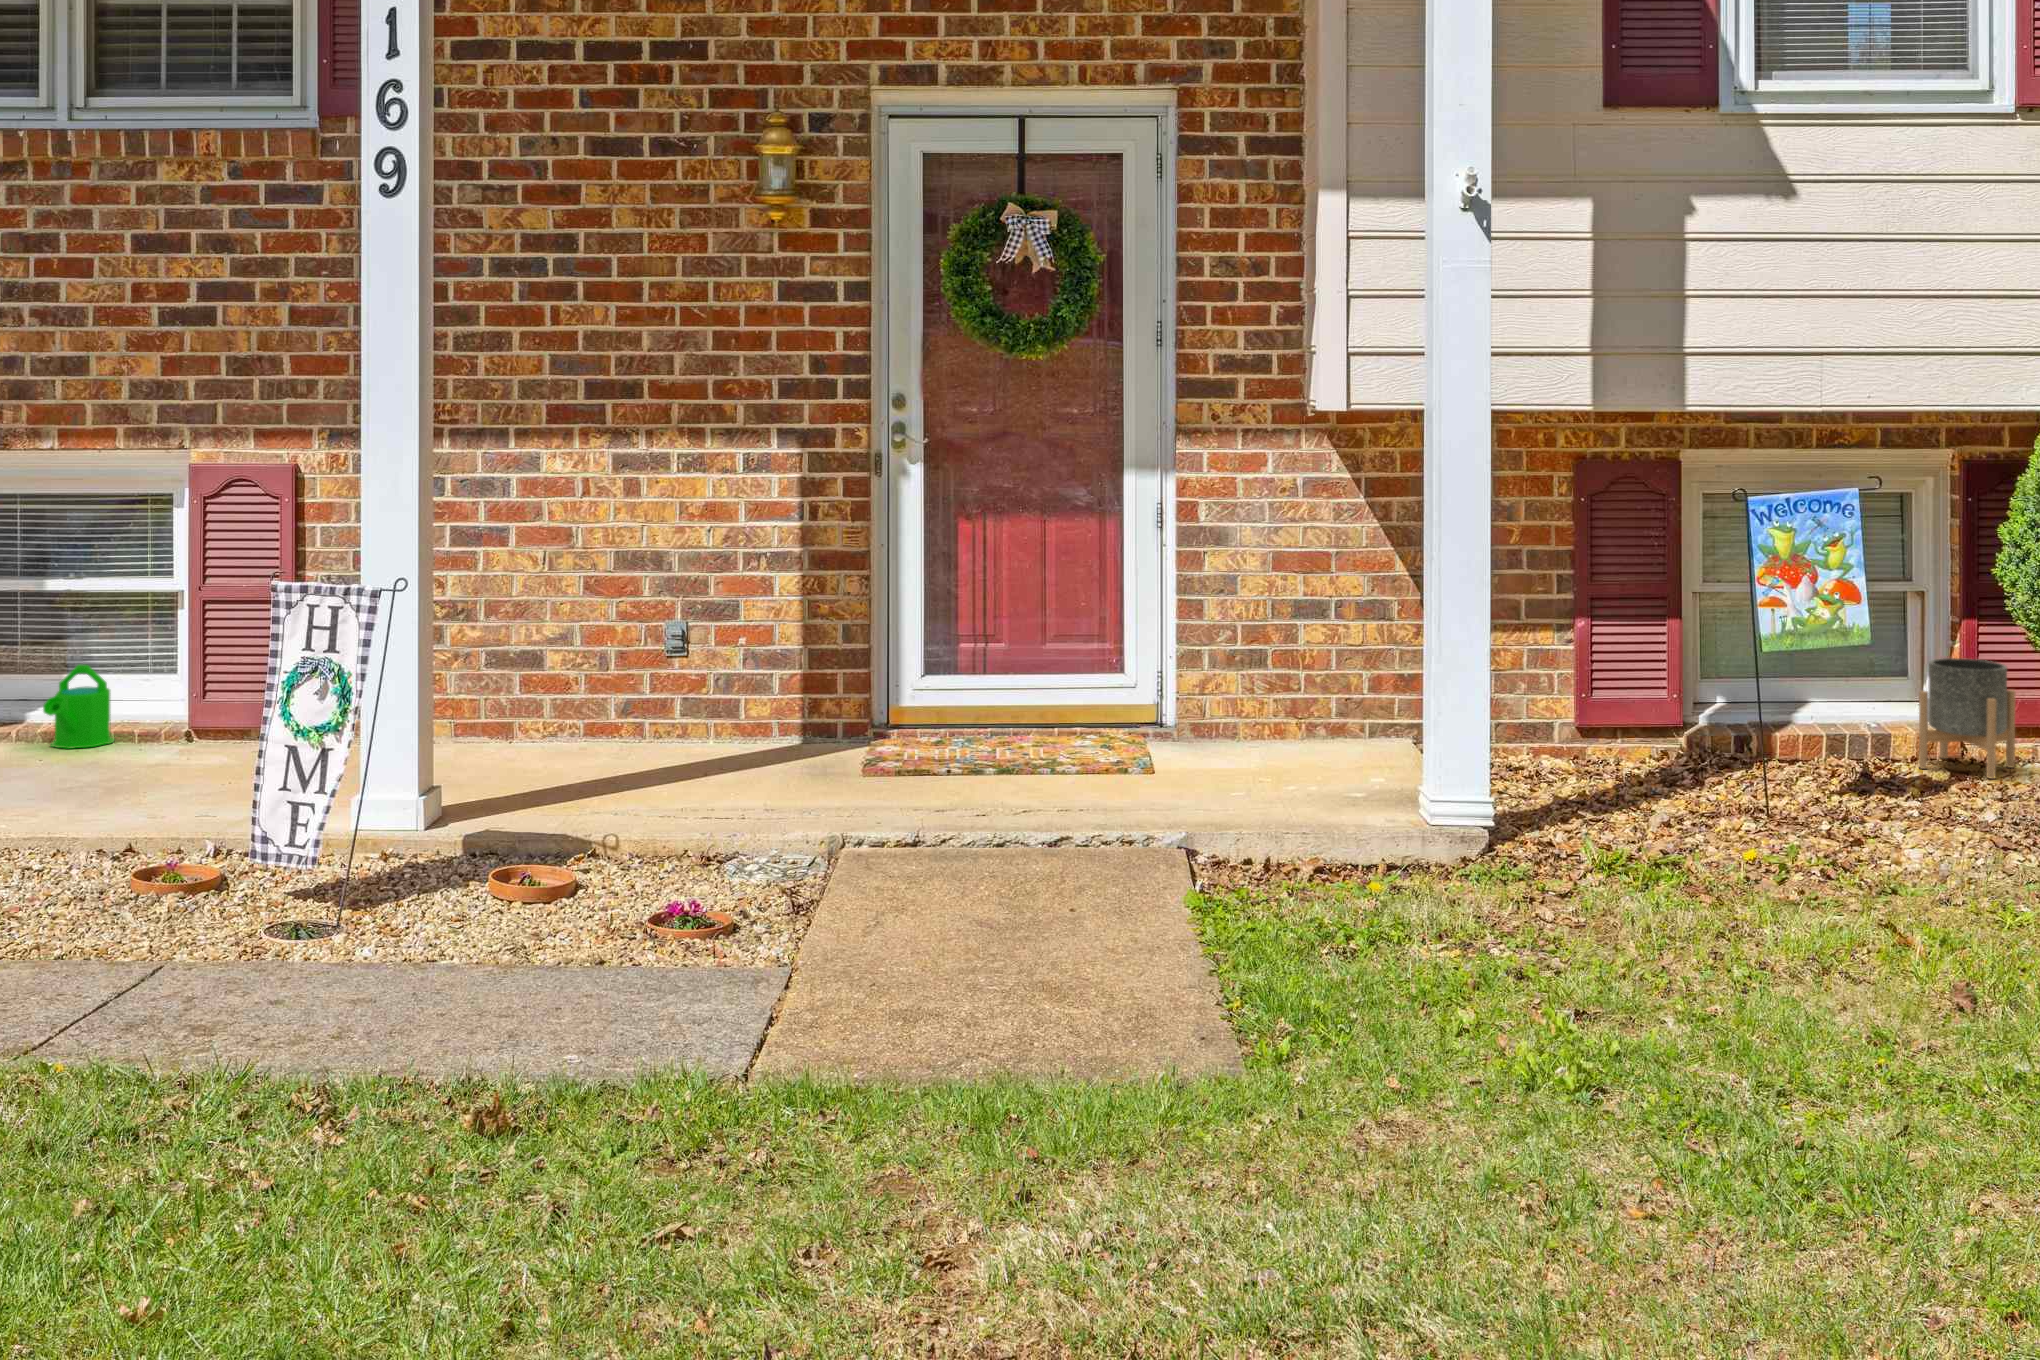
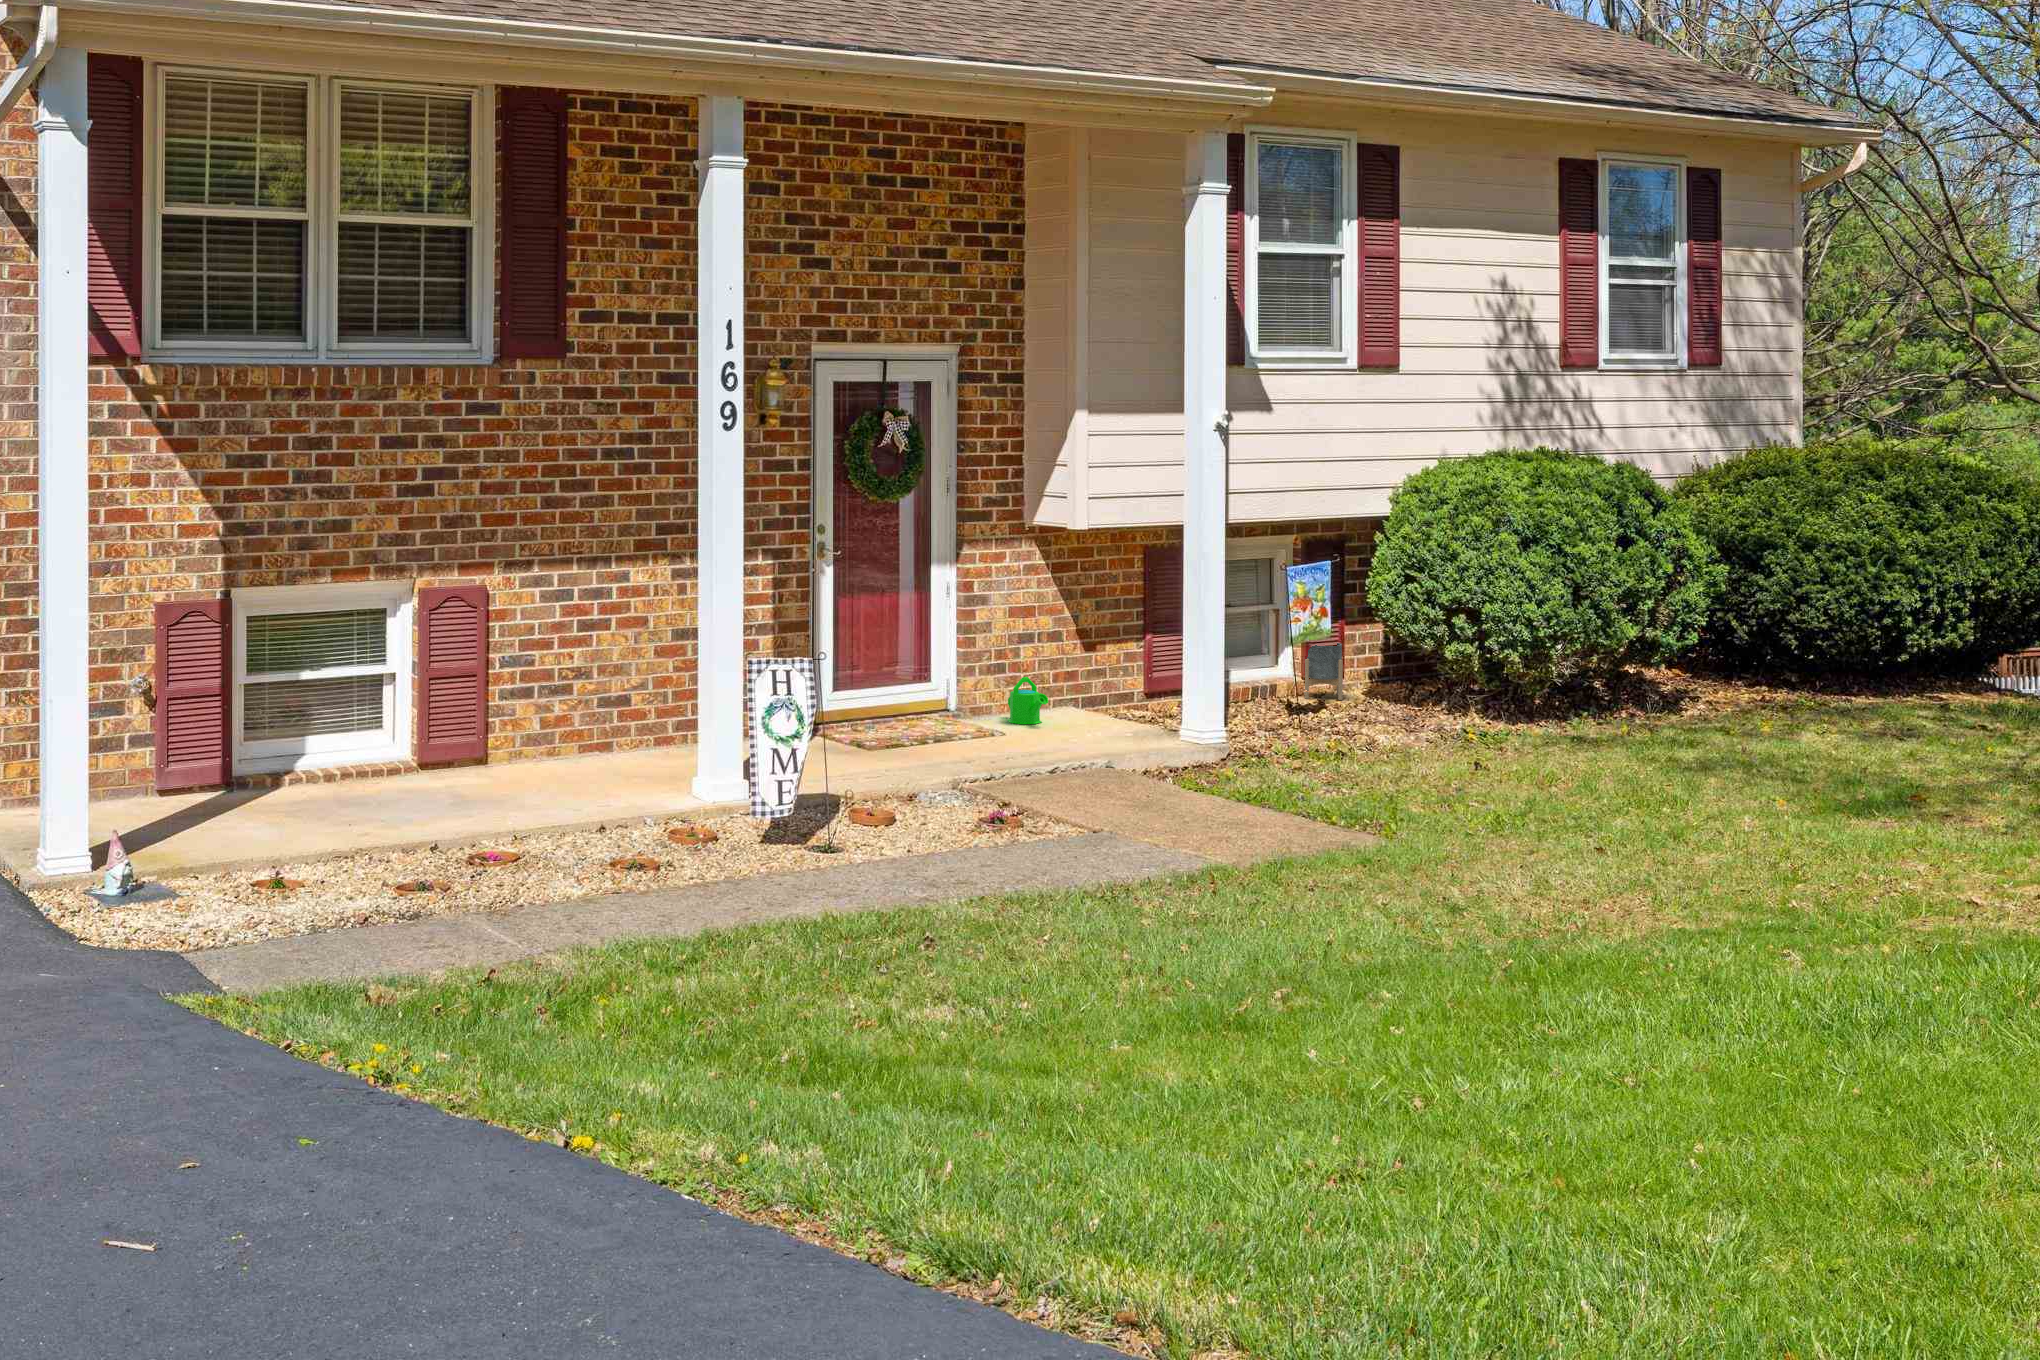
watering can: present [43,664,114,749] -> present [1008,677,1048,724]

